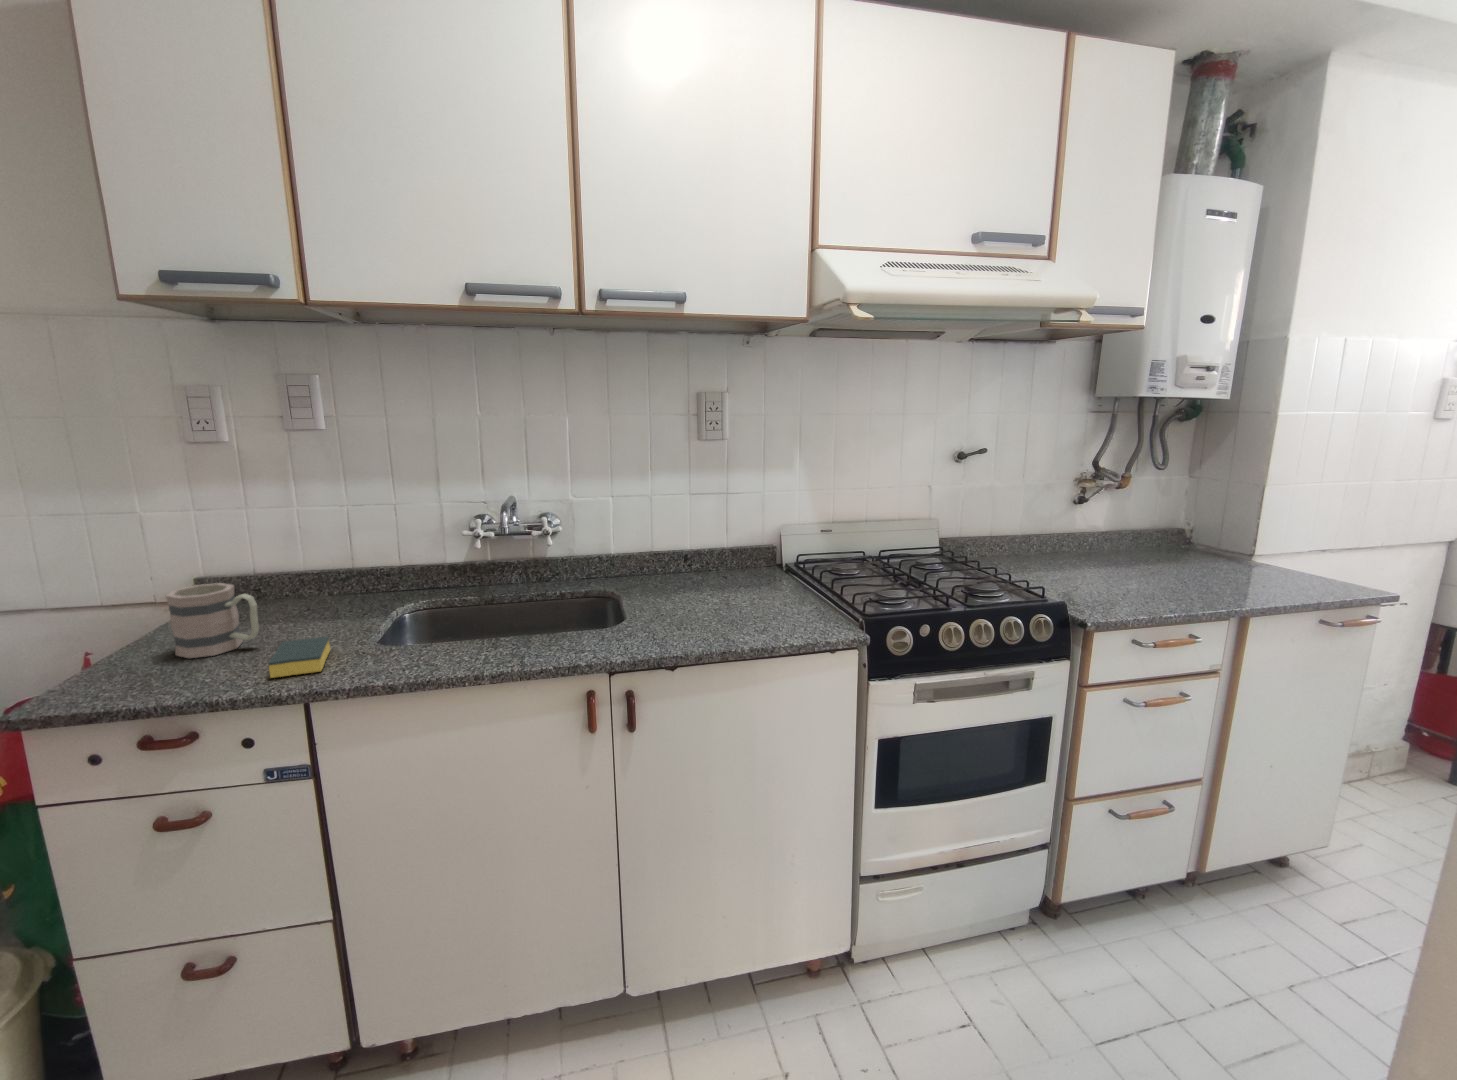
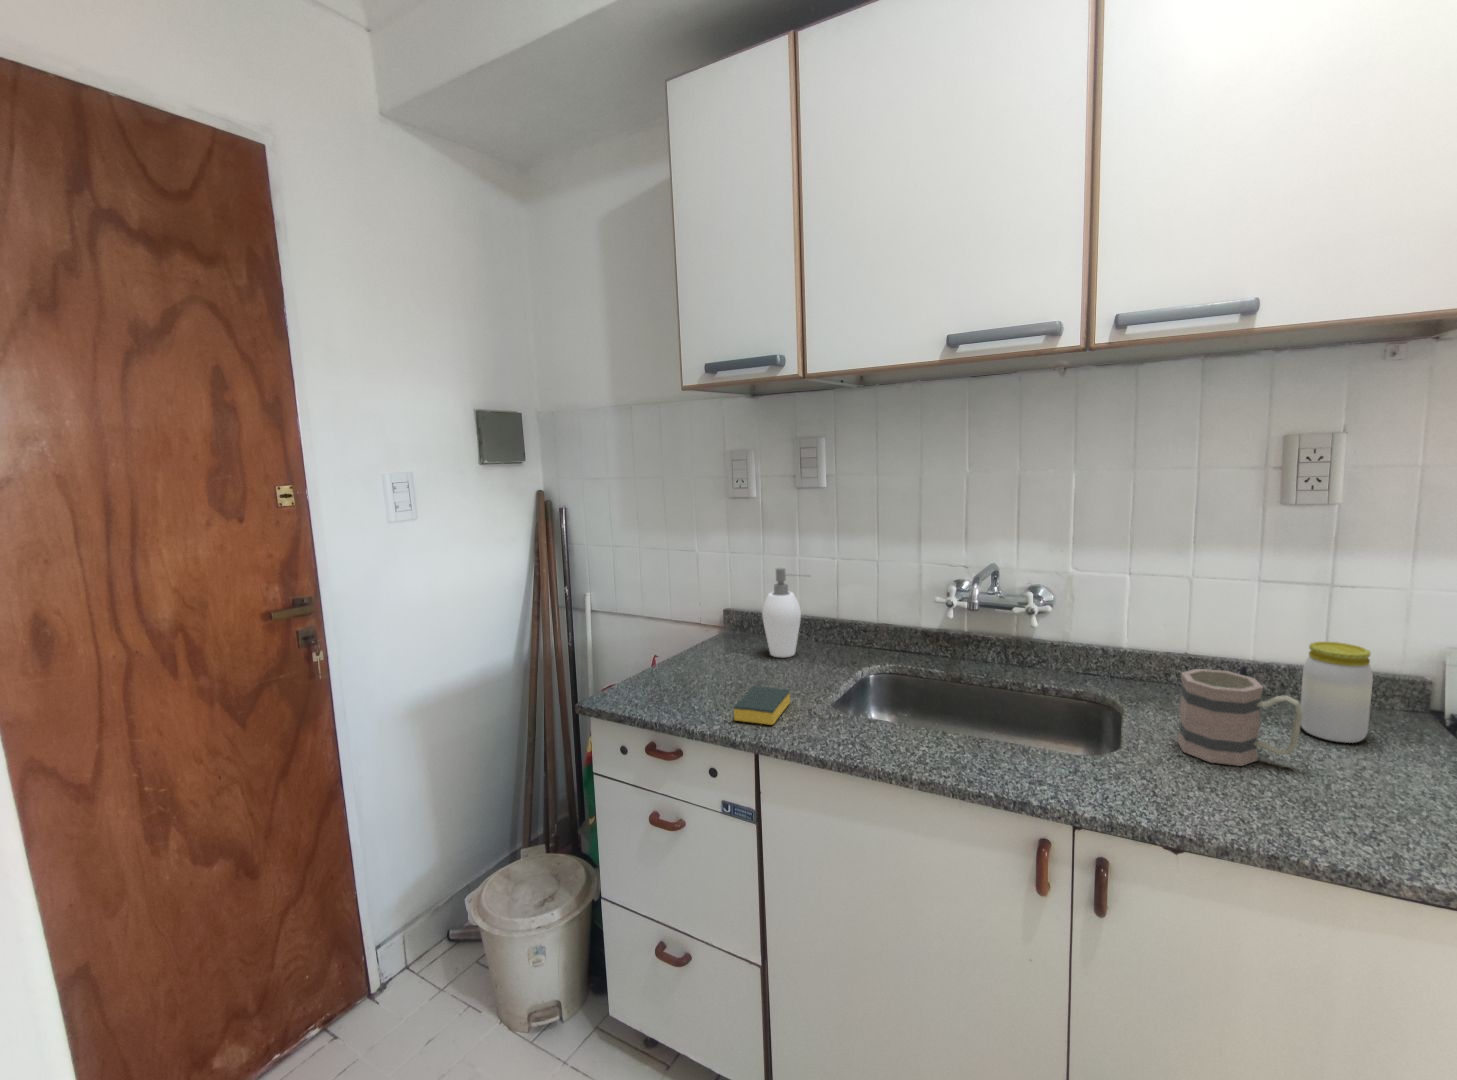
soap dispenser: none [263,519,322,616] -> present [762,568,801,657]
jar: none [720,527,753,589] -> present [1300,642,1373,743]
mug: present [166,583,259,658] -> present [1177,669,1303,766]

